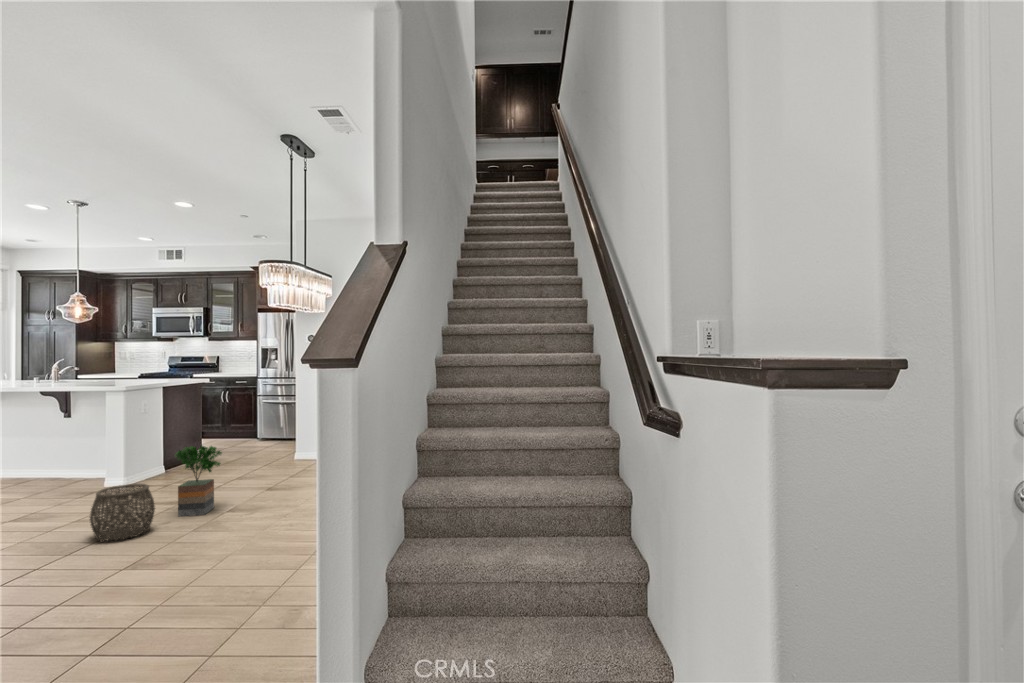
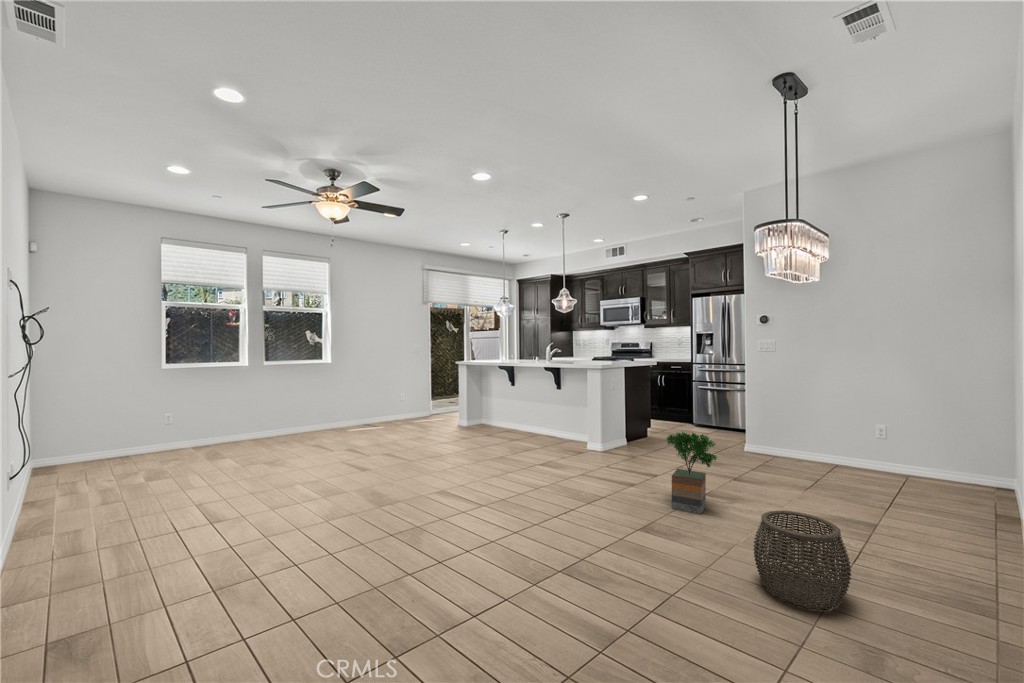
woven basket: present [90,484,155,541] -> present [753,511,851,610]

